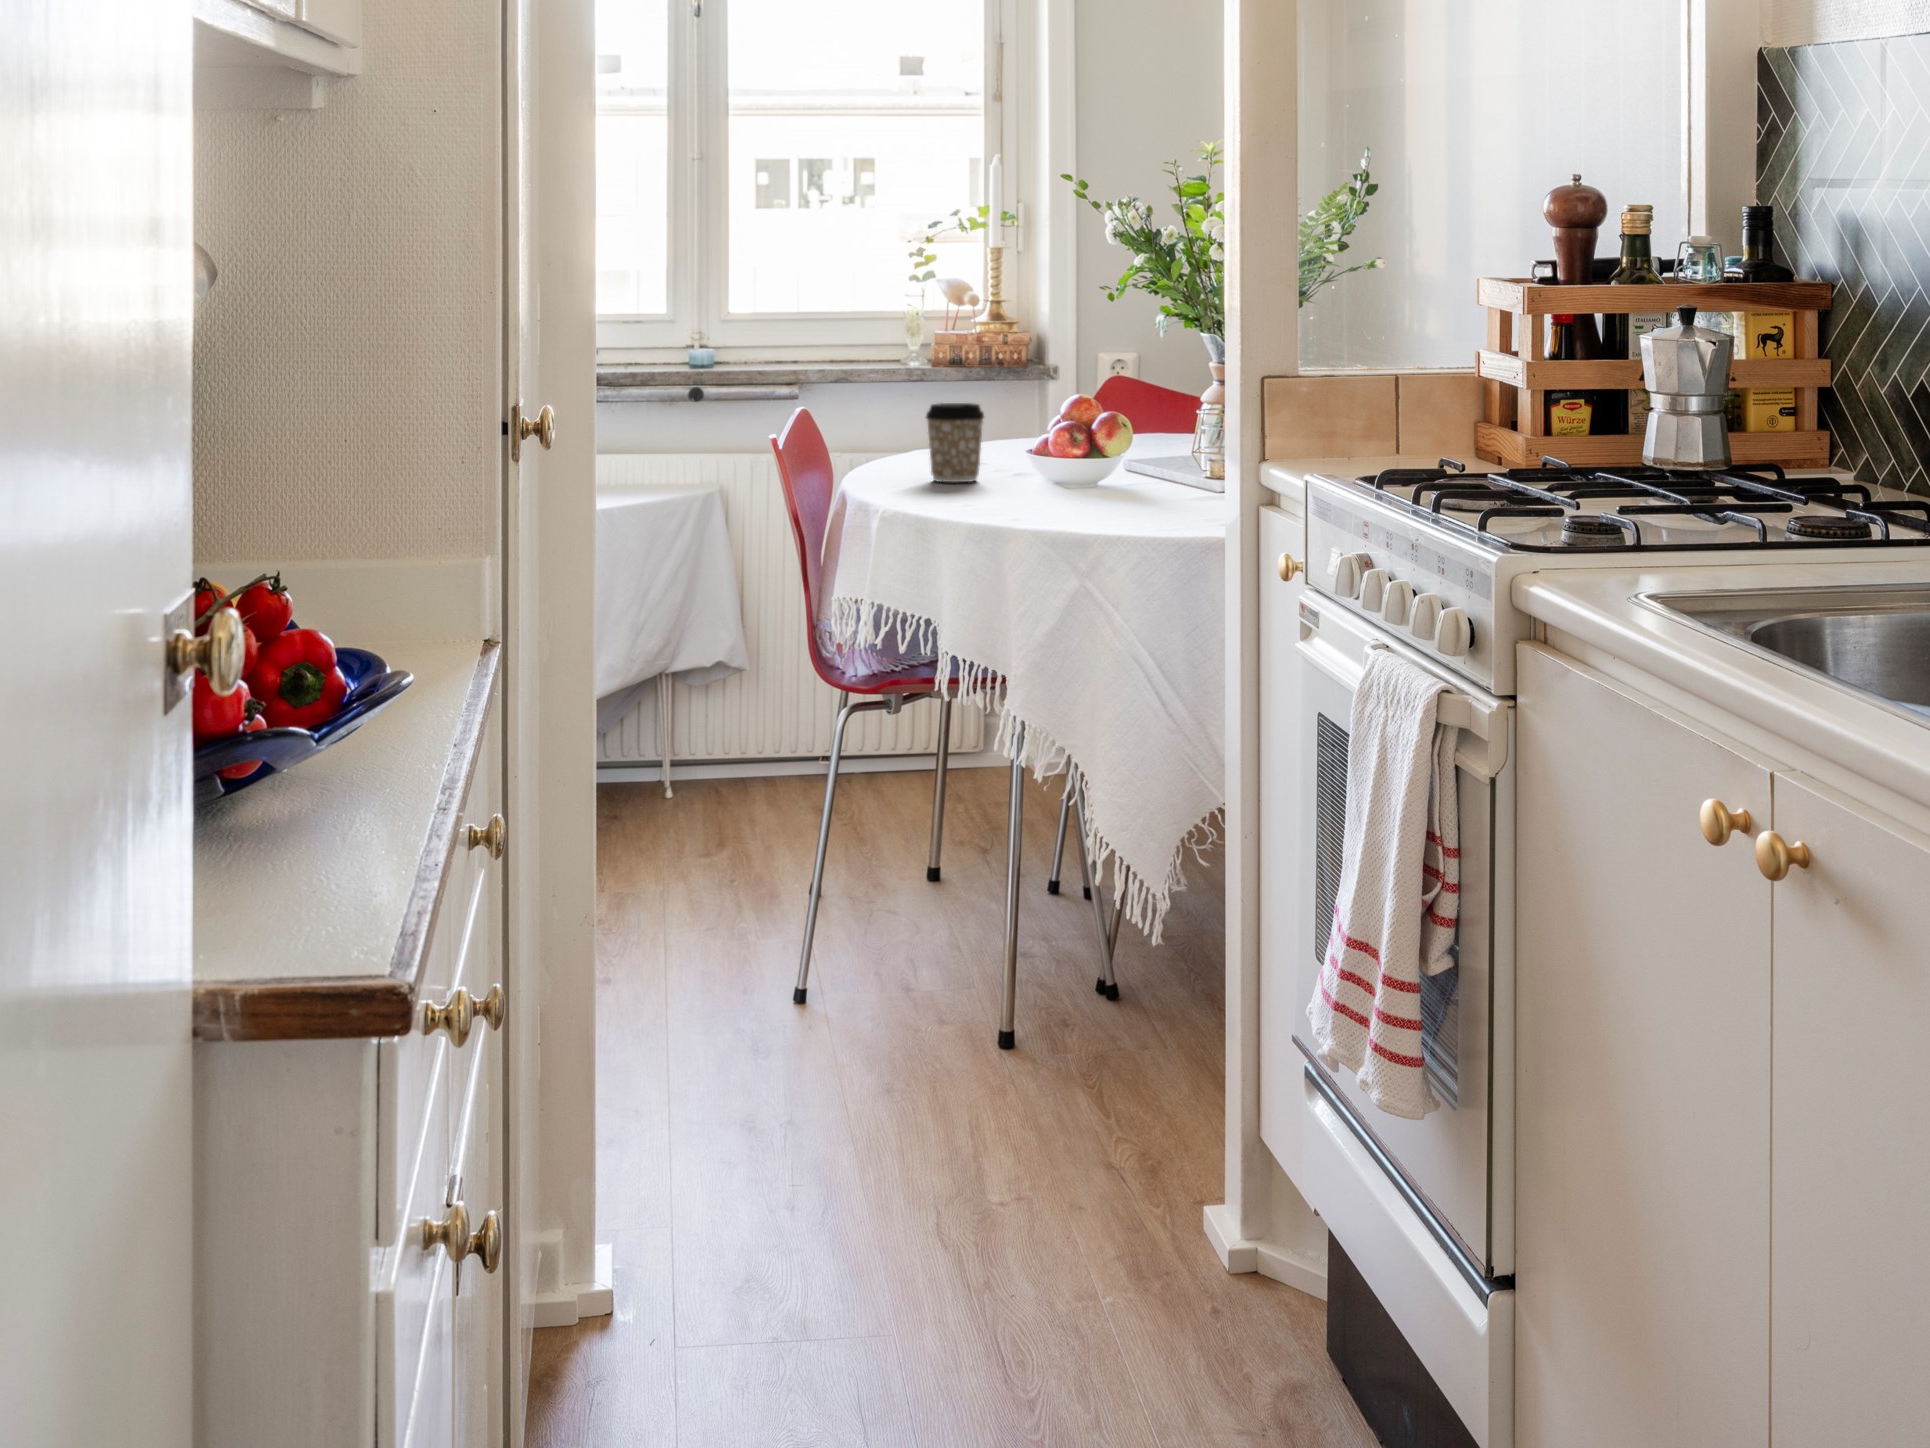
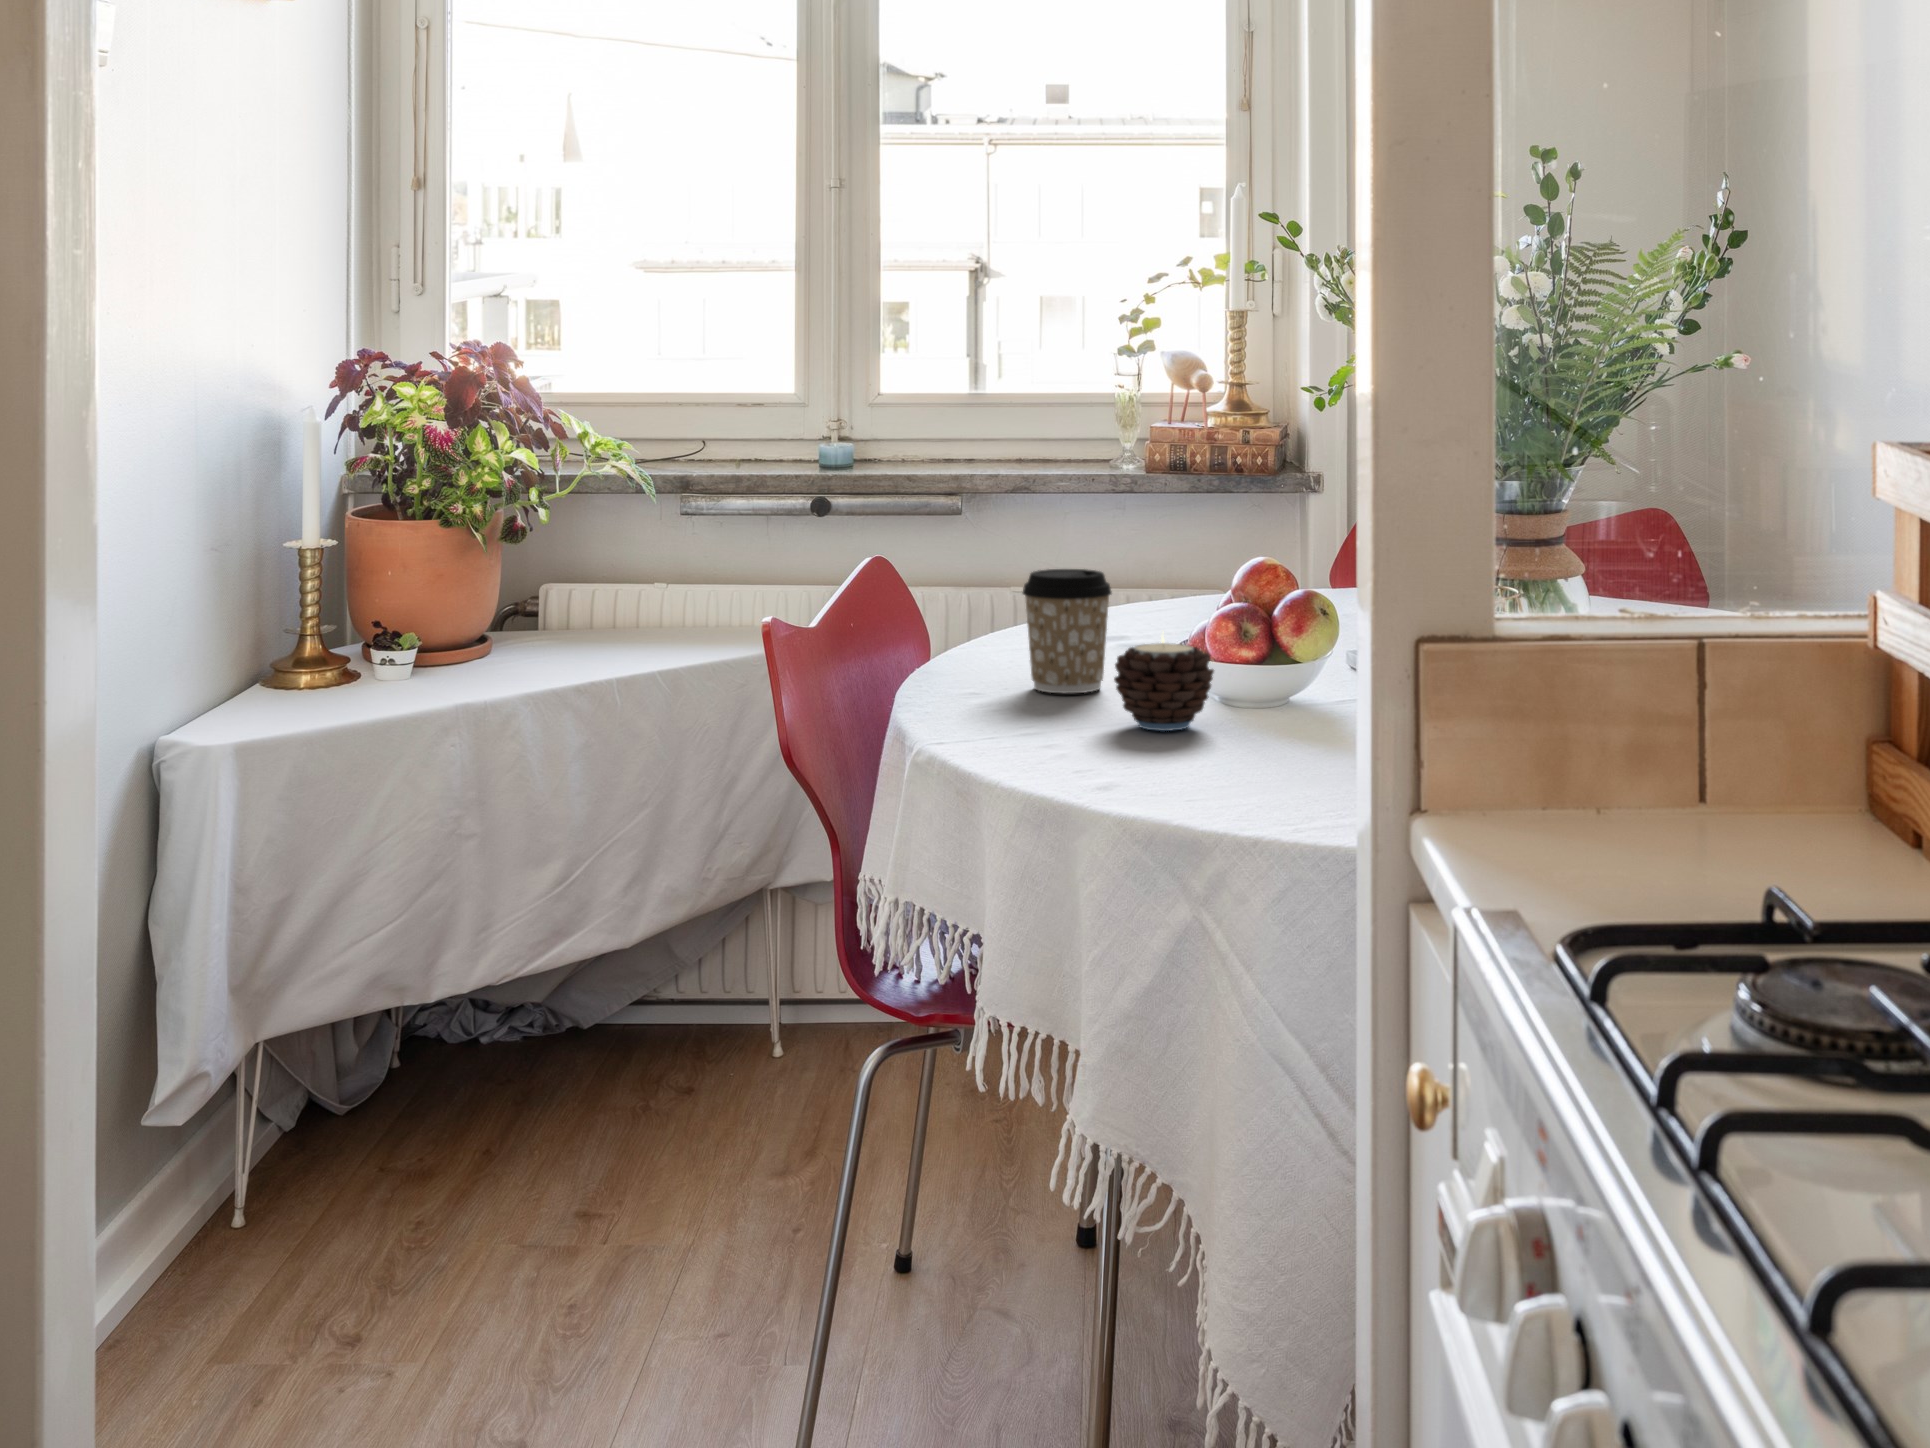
candle: none [998,434,1064,497] -> present [1114,632,1214,731]

